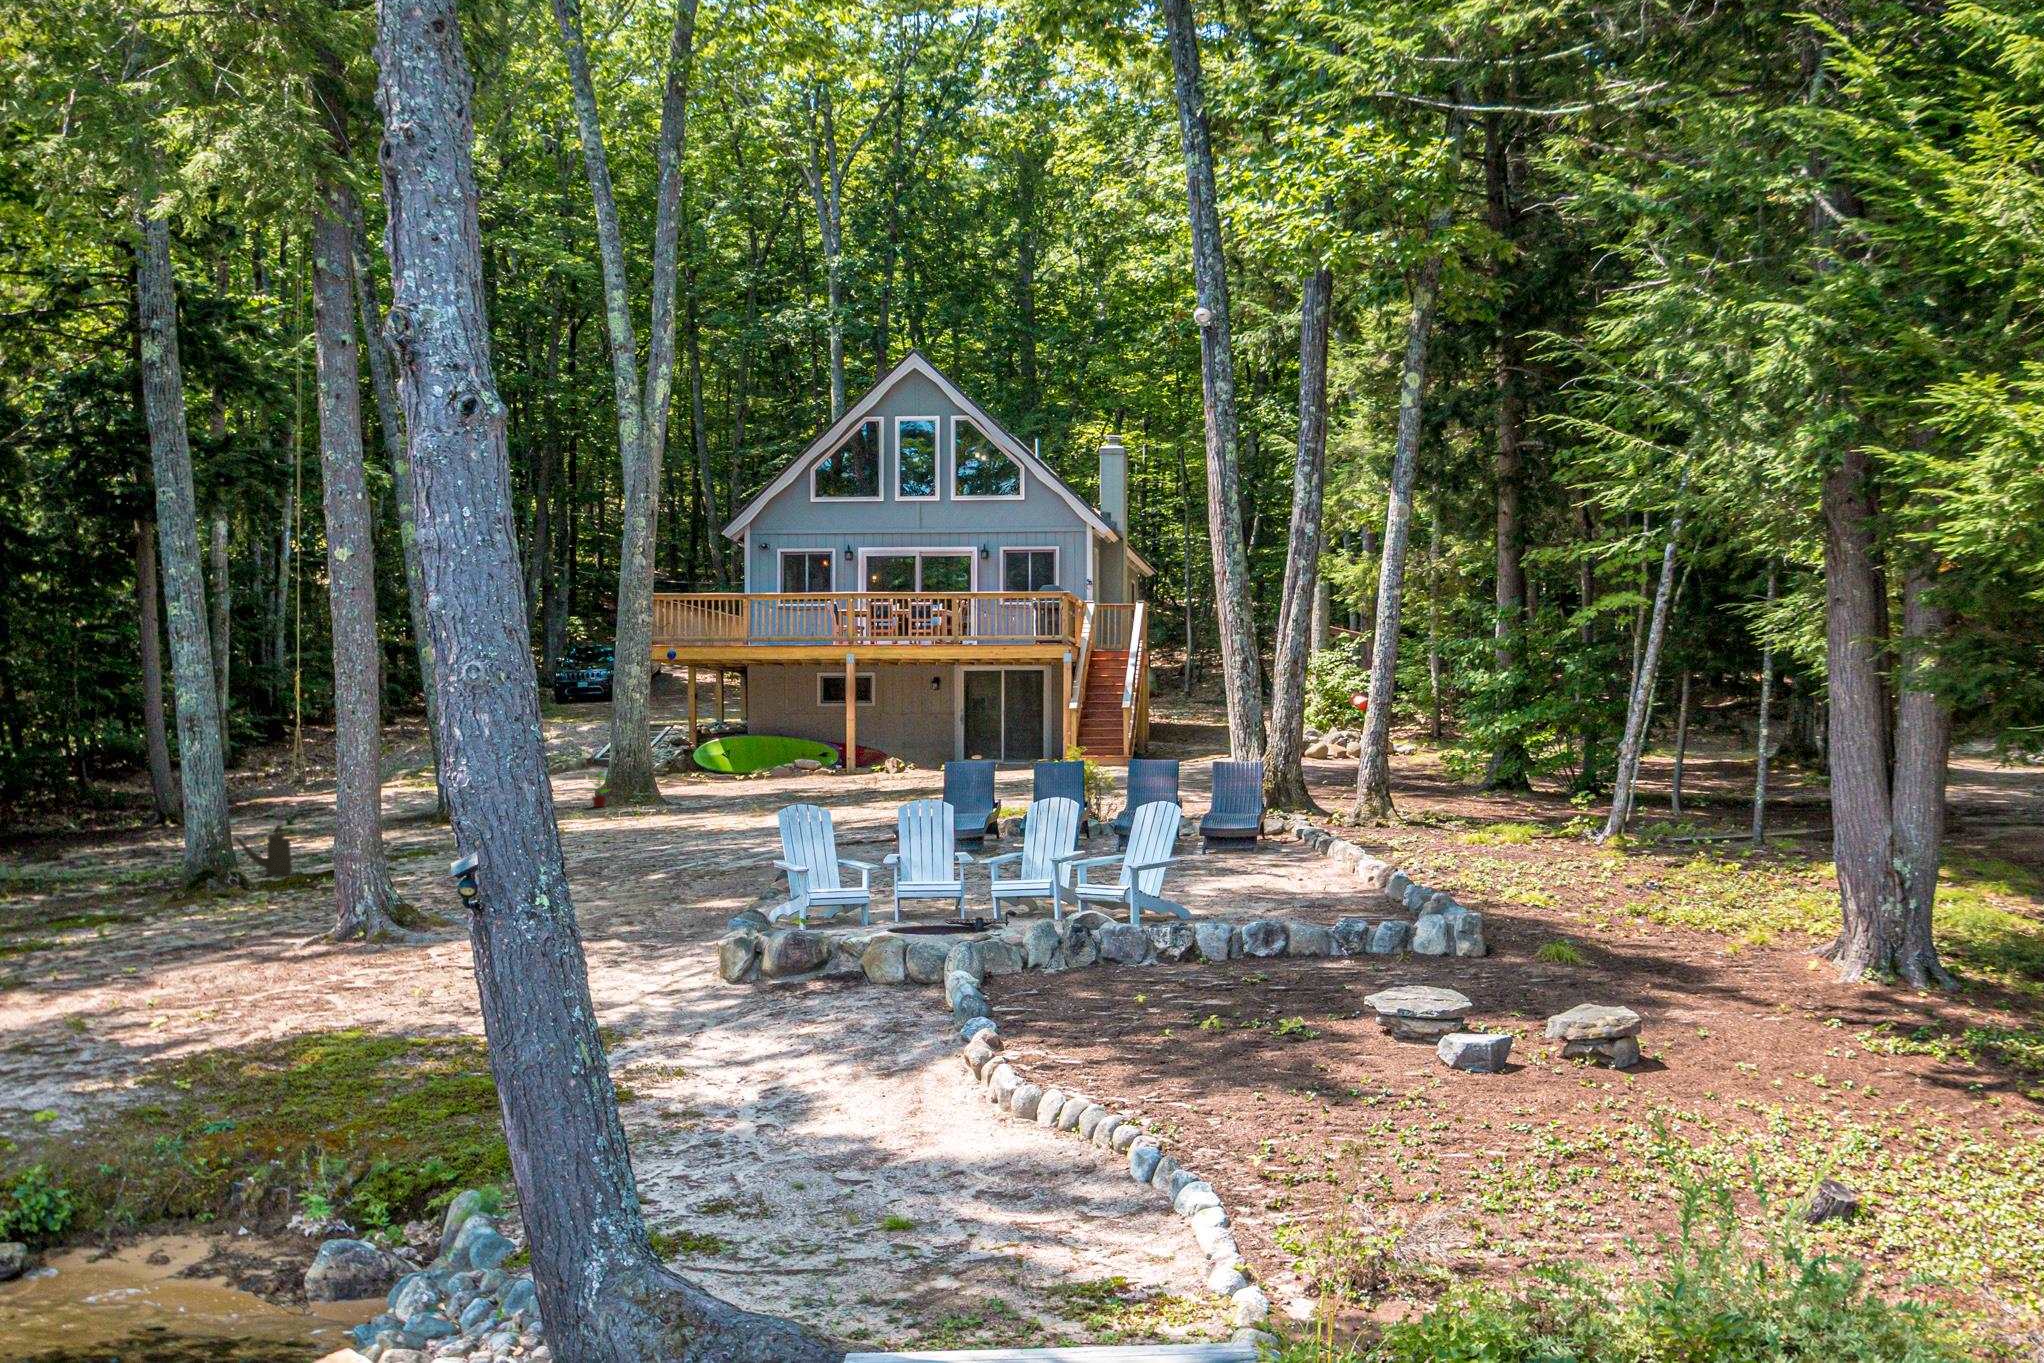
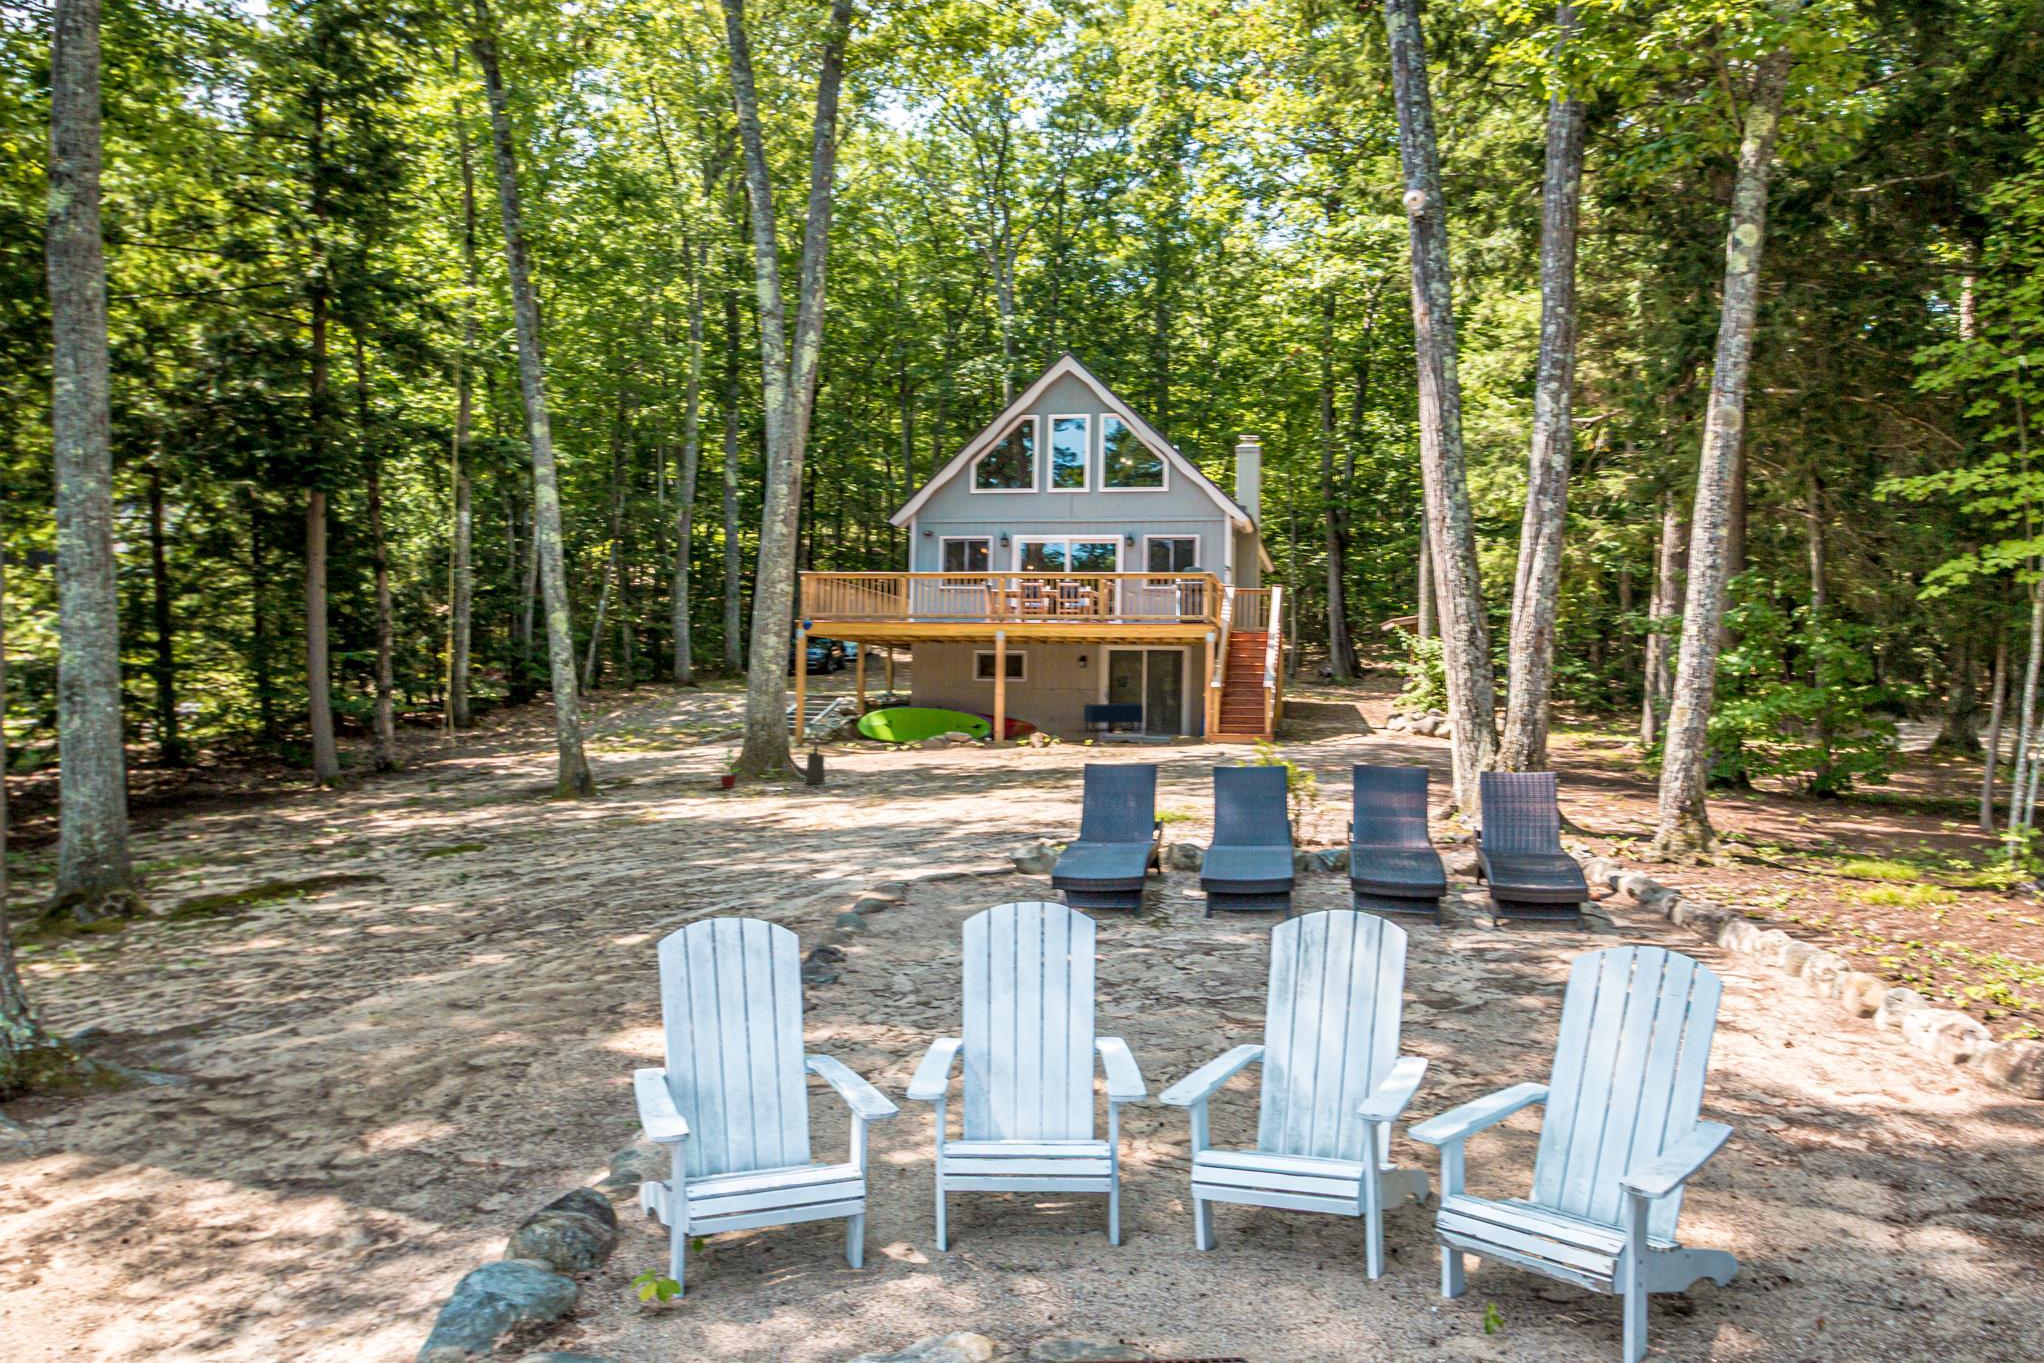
bench: none [937,728,1000,758] -> present [1084,703,1143,730]
watering can: present [235,825,298,876] -> present [784,745,825,784]

